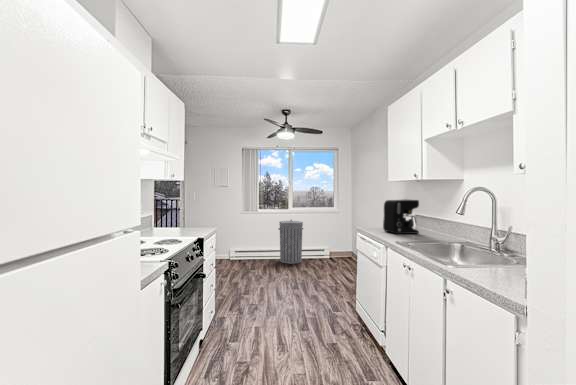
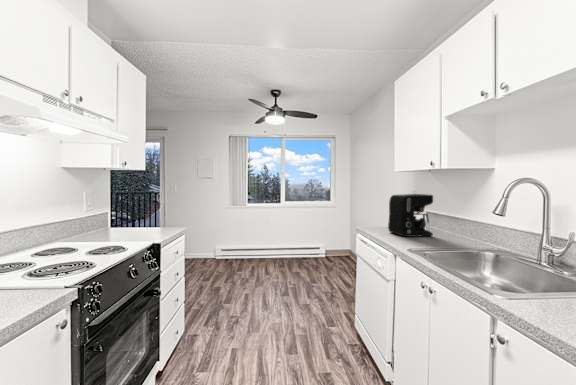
trash can: present [279,220,303,264] -> none [269,215,296,263]

